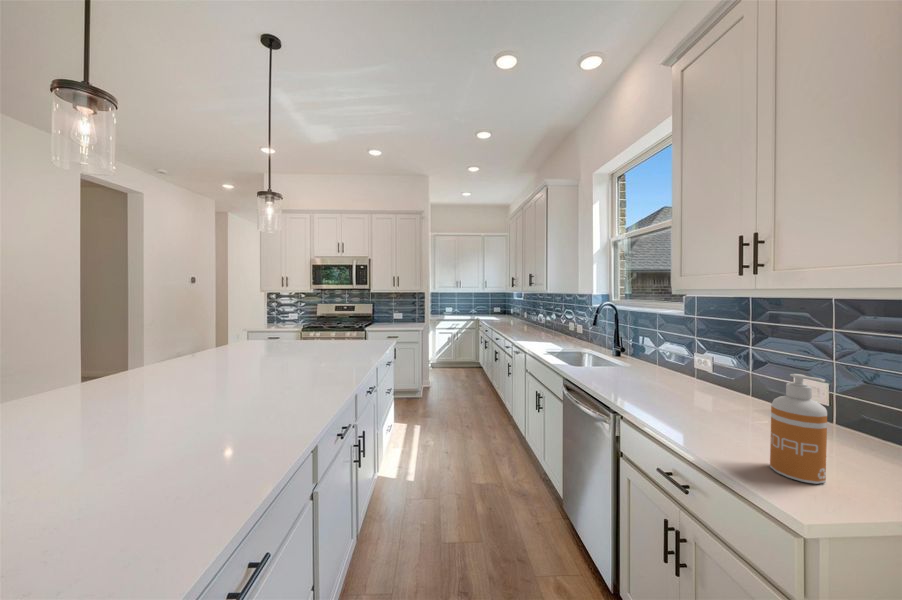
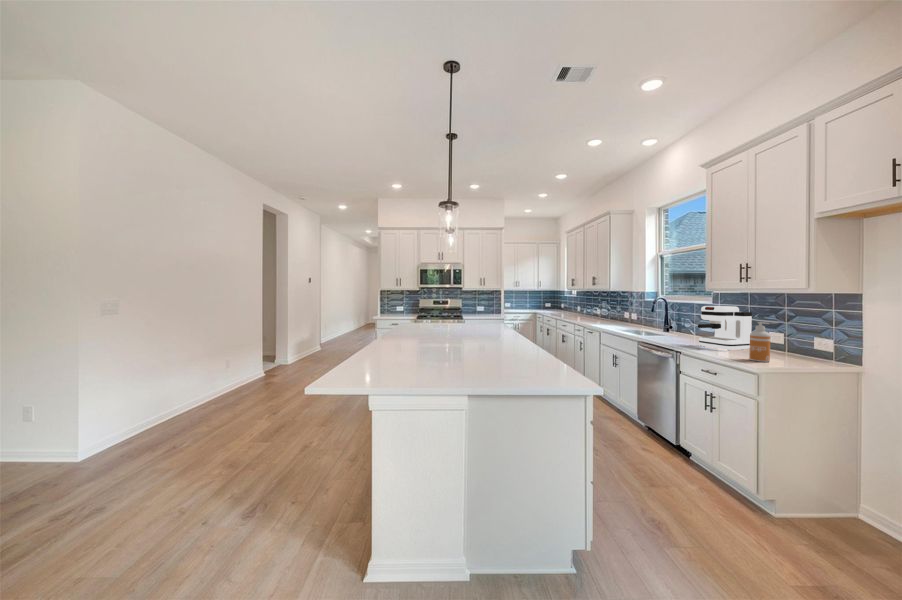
coffee maker: none [652,322,760,419] -> present [698,306,752,351]

